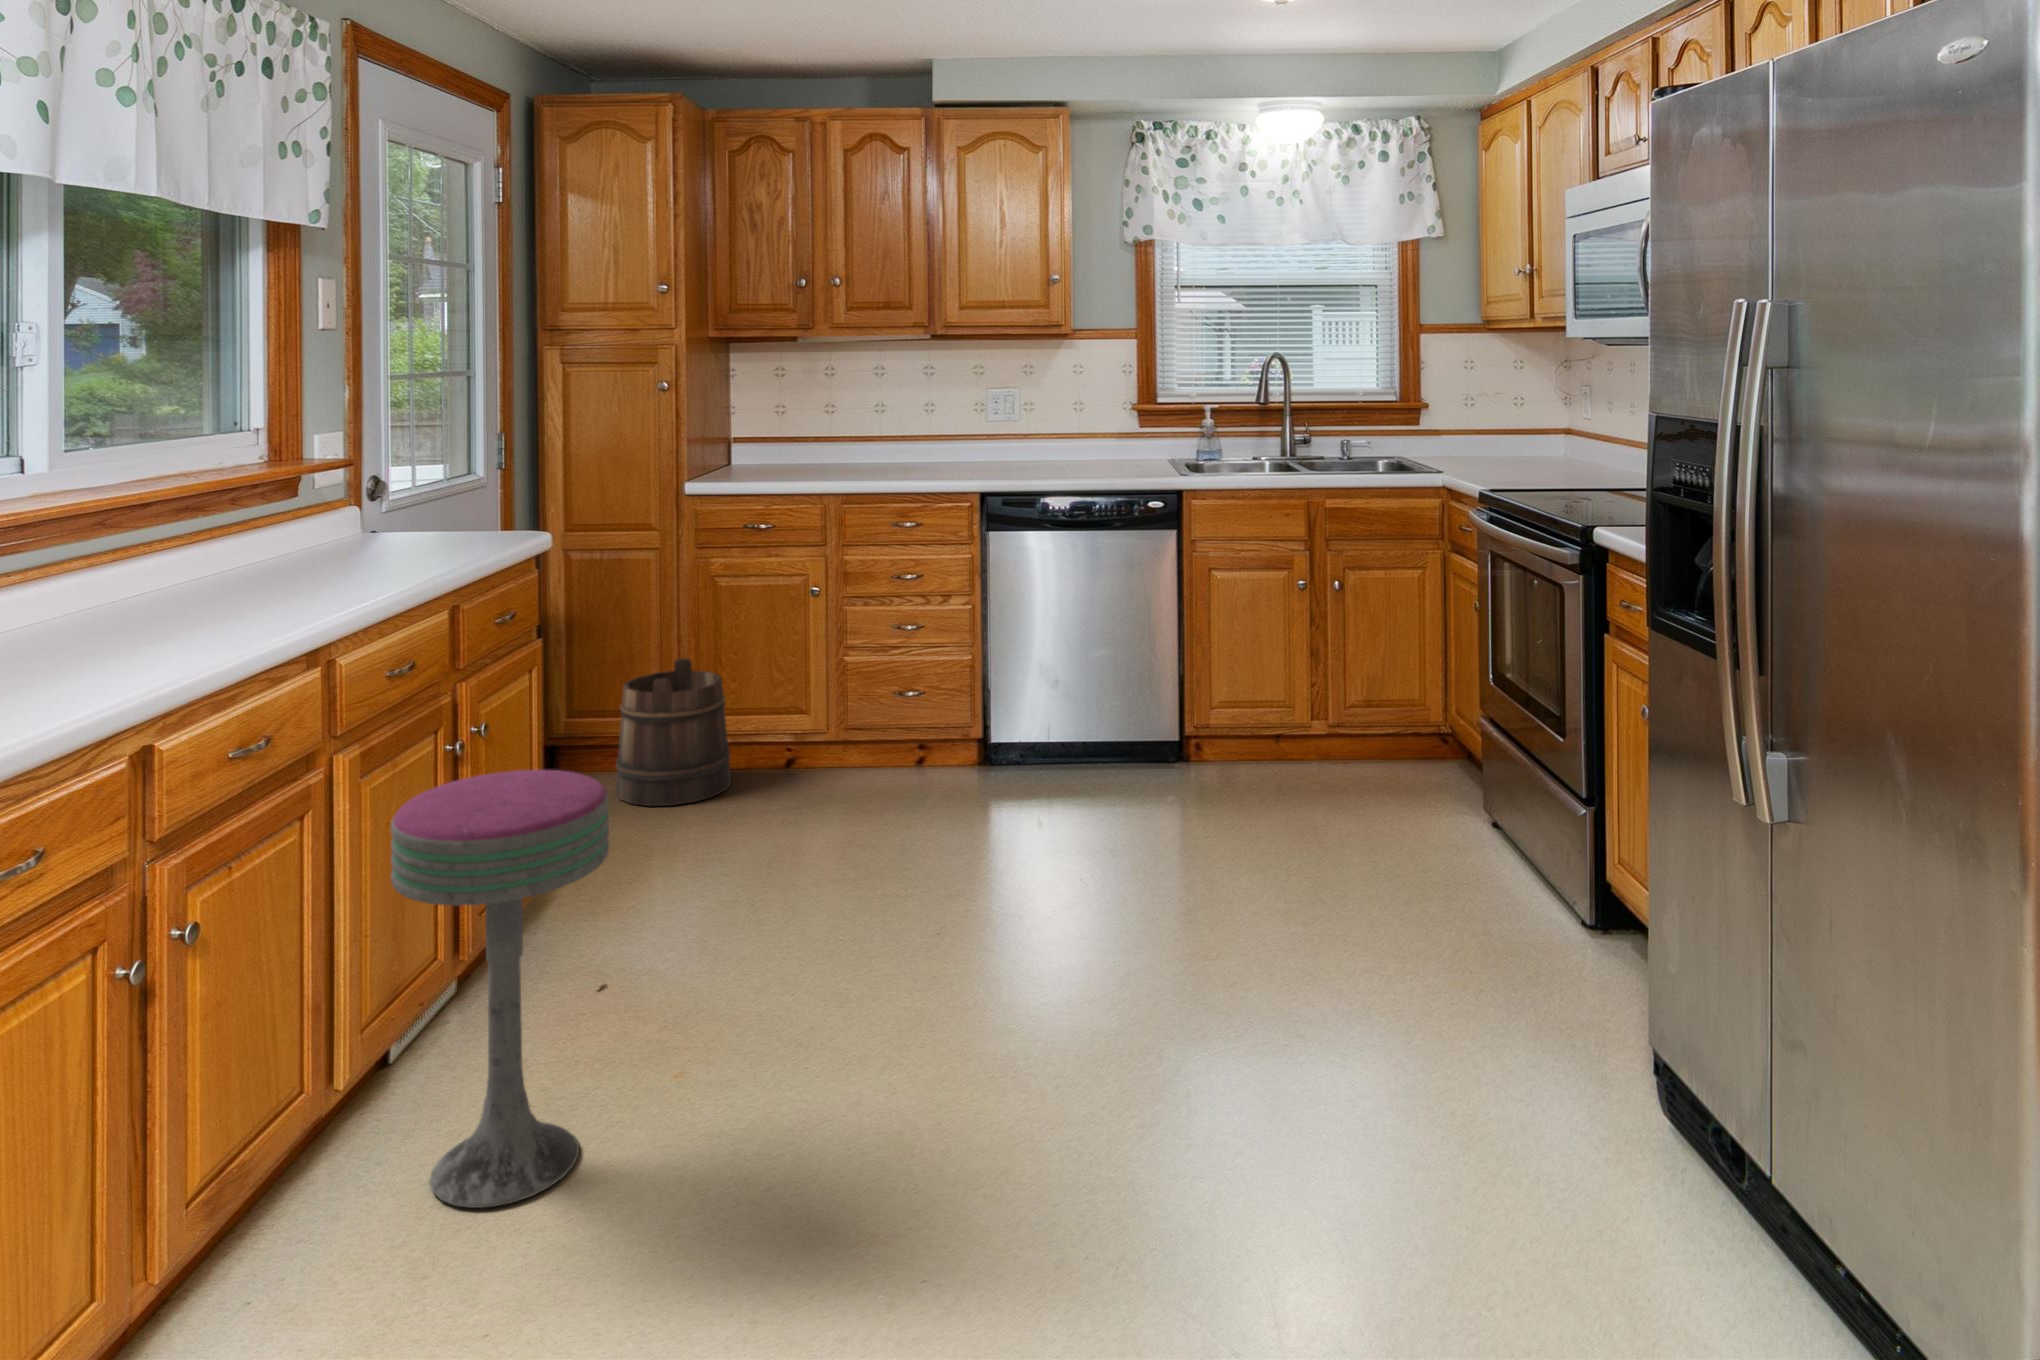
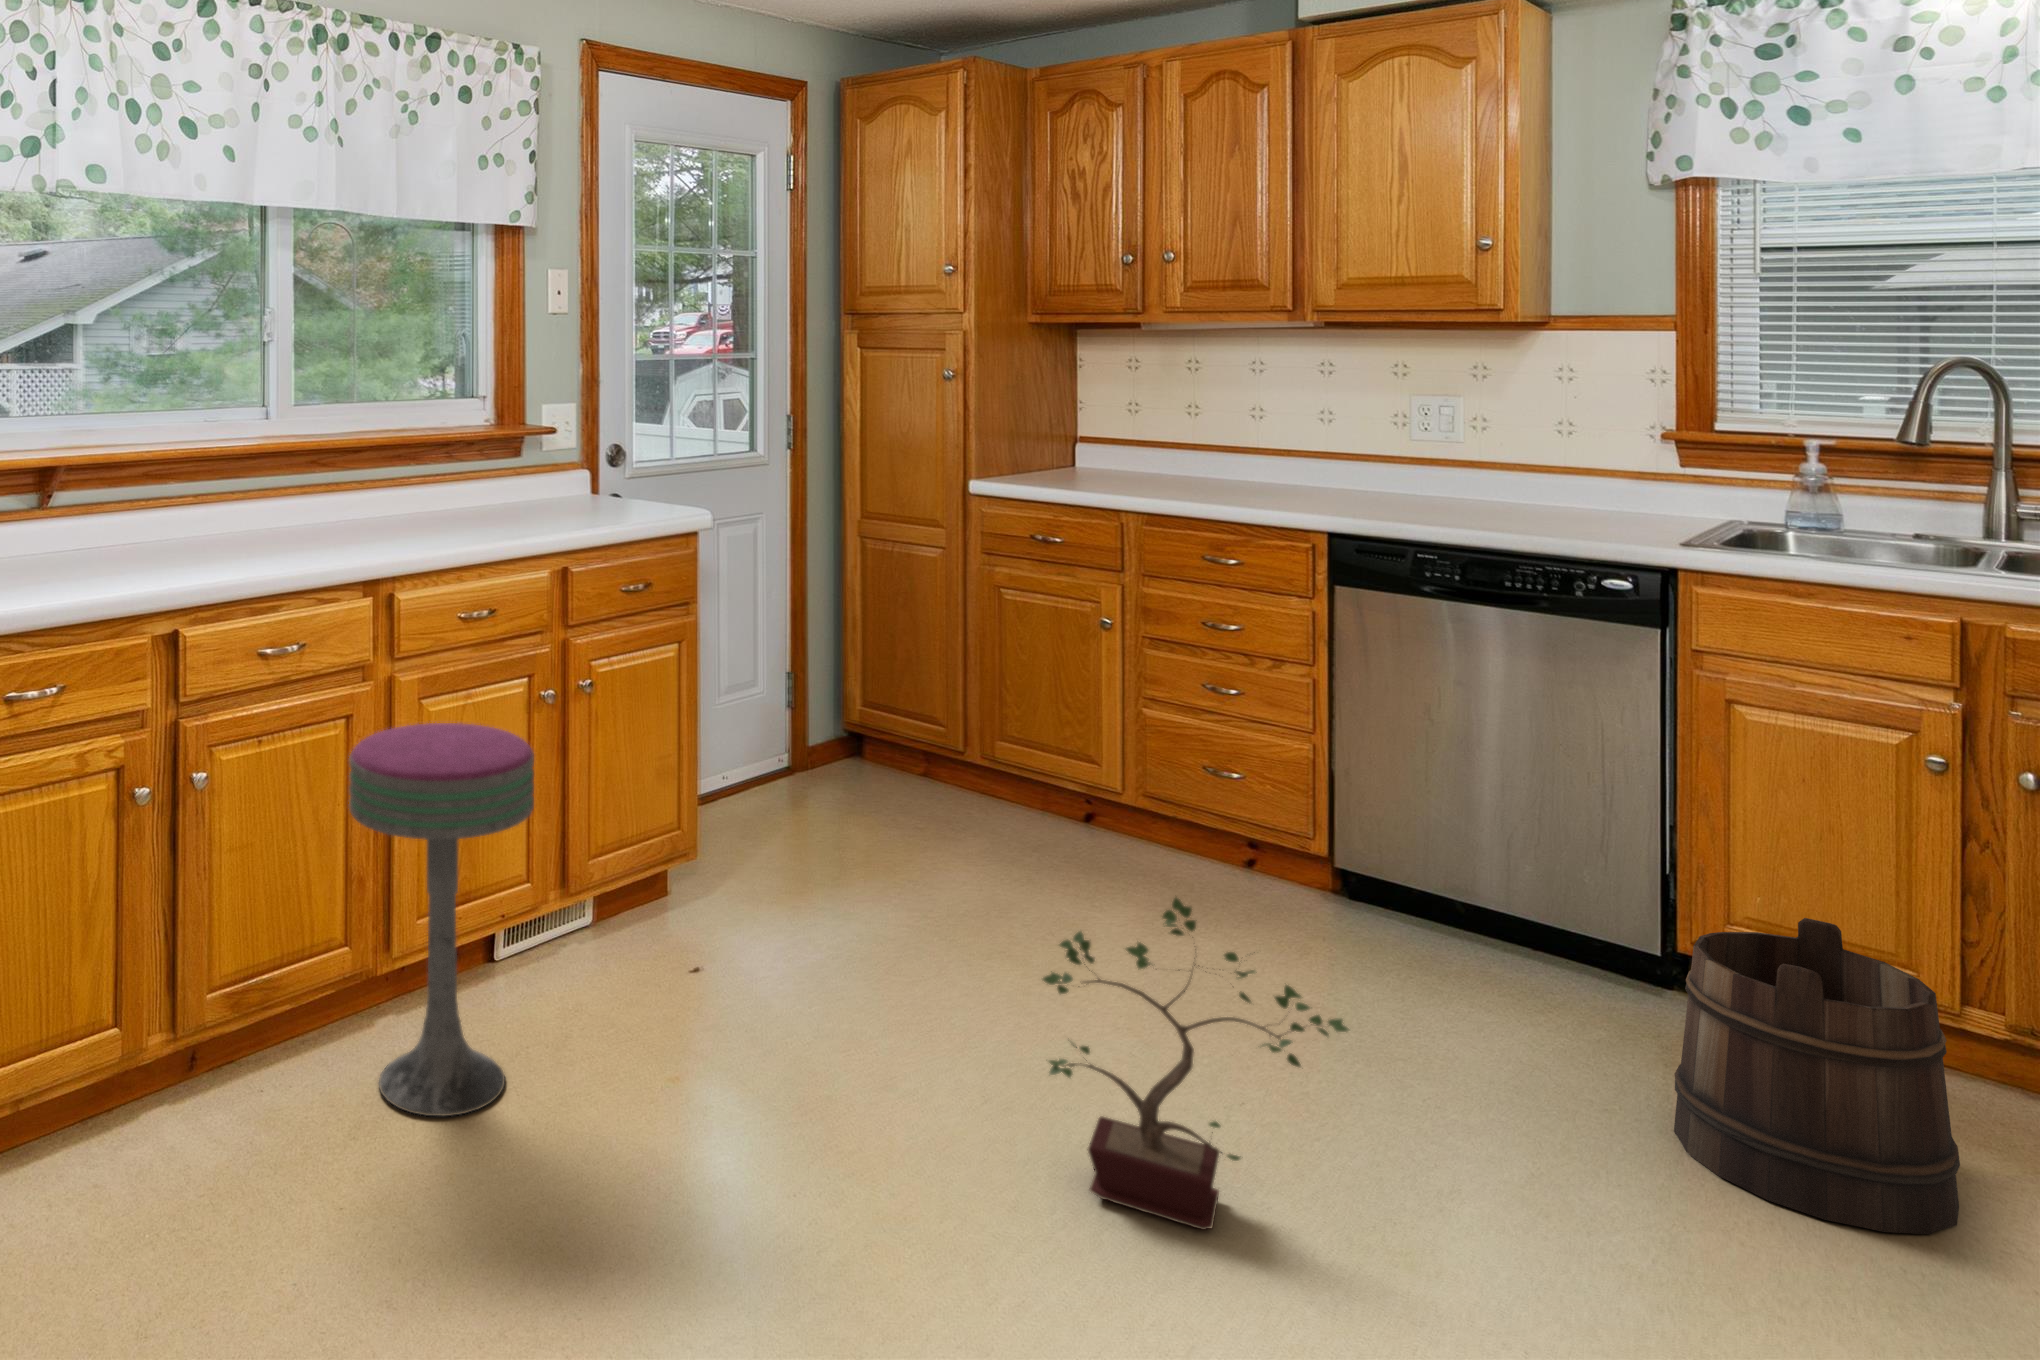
bucket: present [616,658,731,806] -> present [1674,918,1960,1234]
potted plant: none [1017,749,1214,988] -> present [1043,898,1349,1230]

